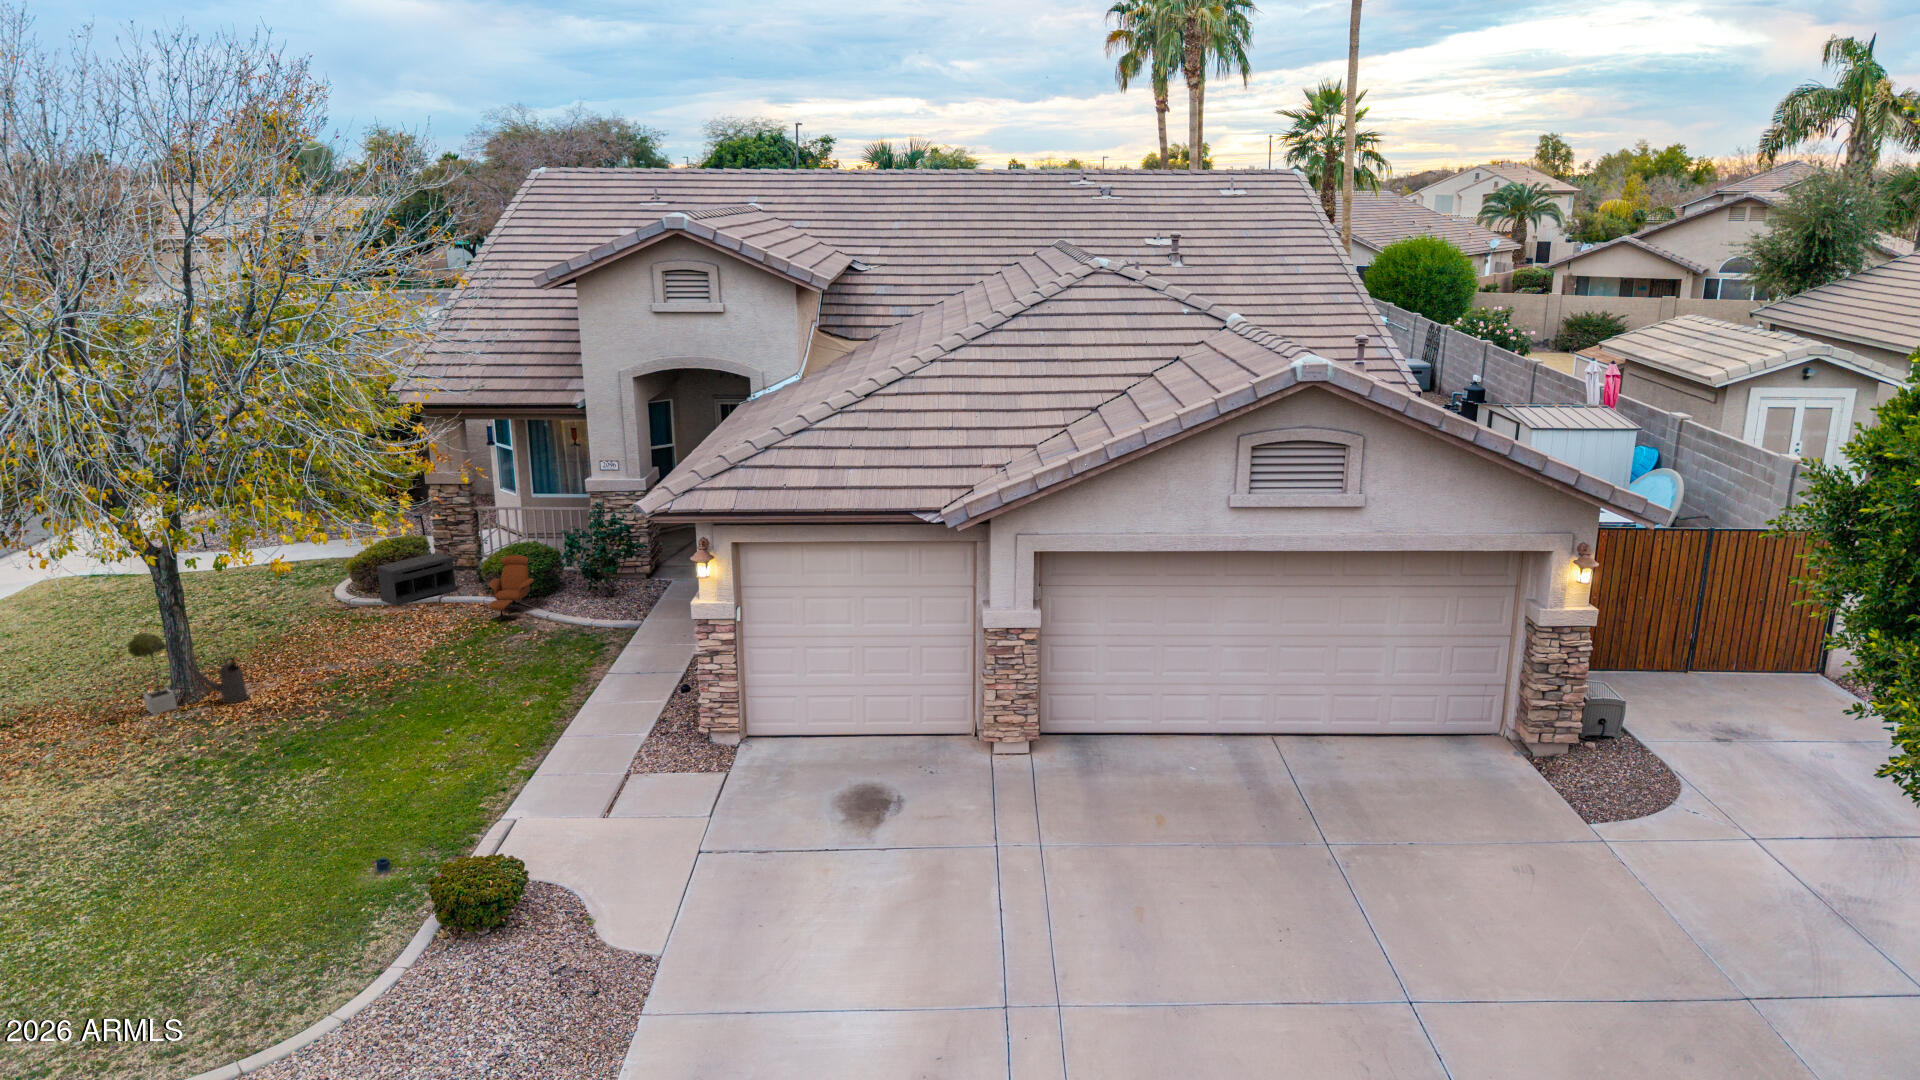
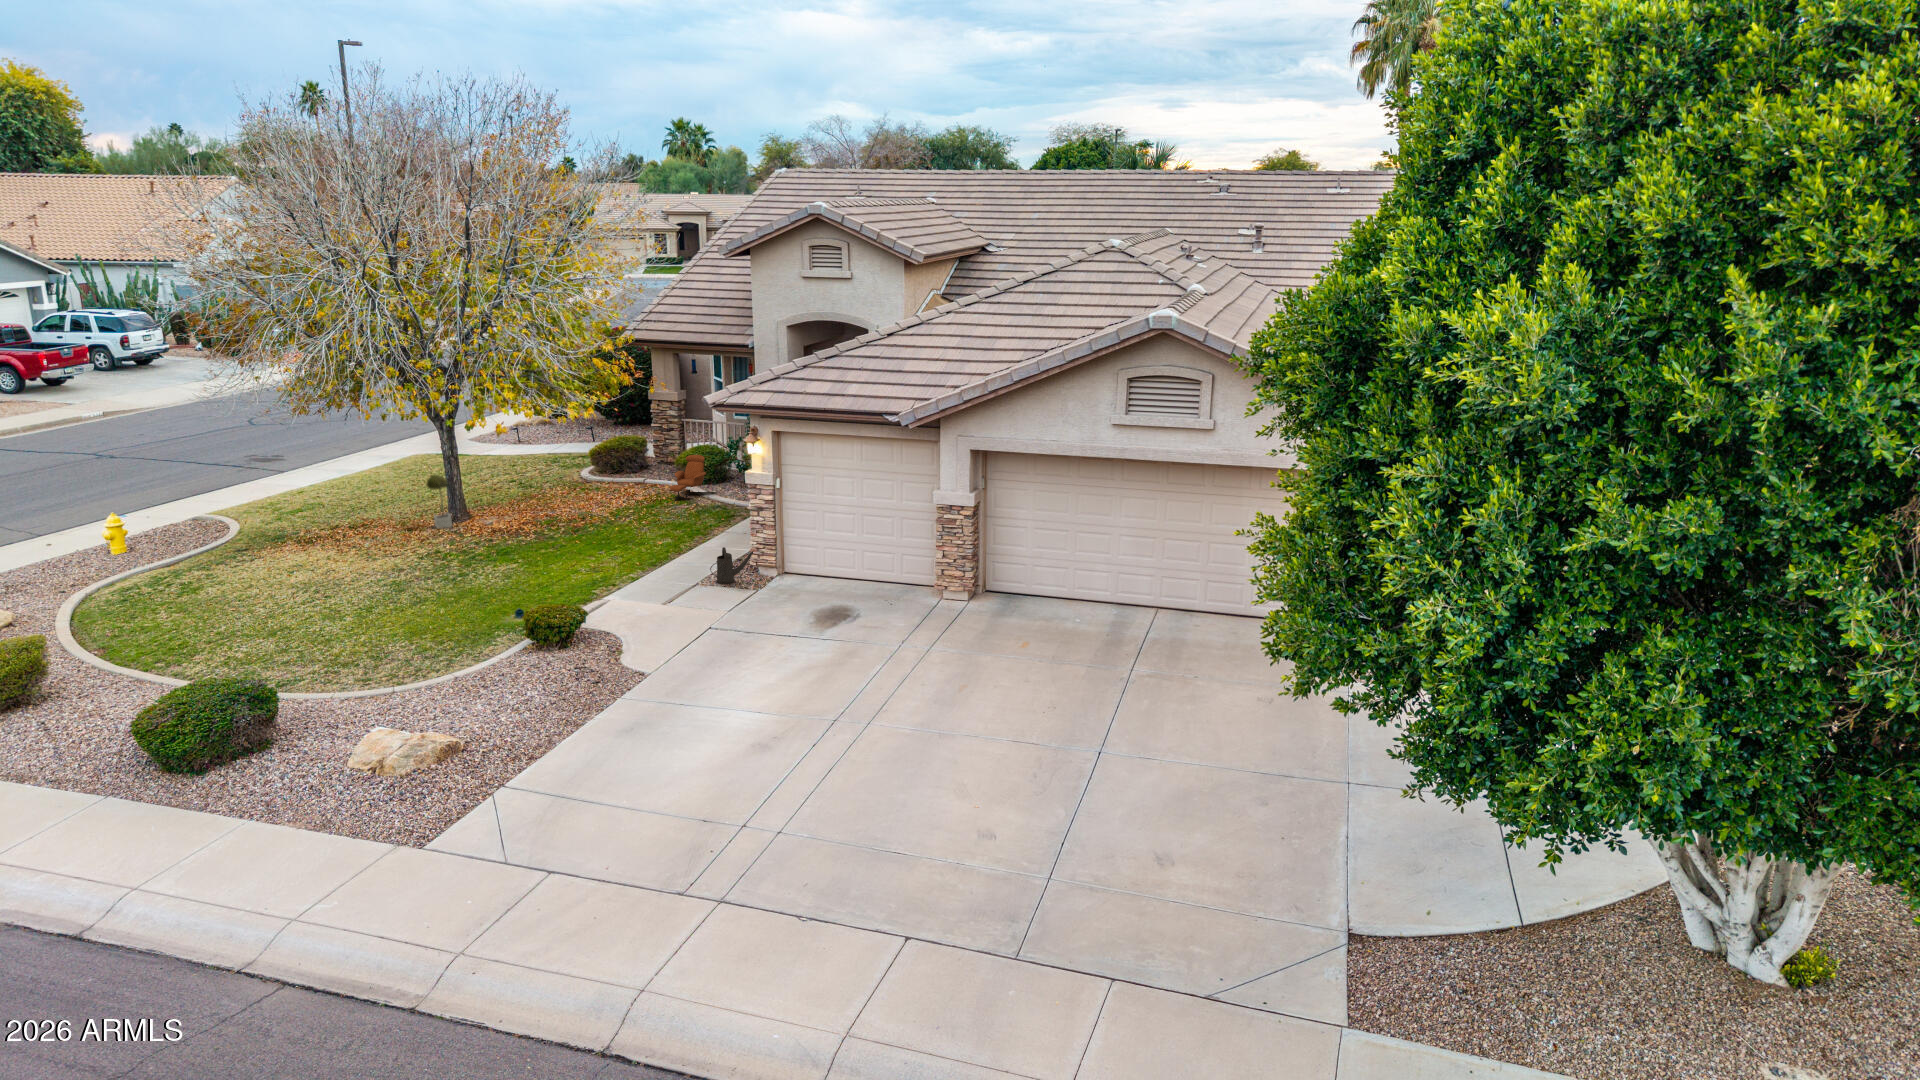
bench: present [377,553,456,606] -> none [607,452,662,486]
watering can: present [190,657,253,703] -> present [710,547,753,584]

